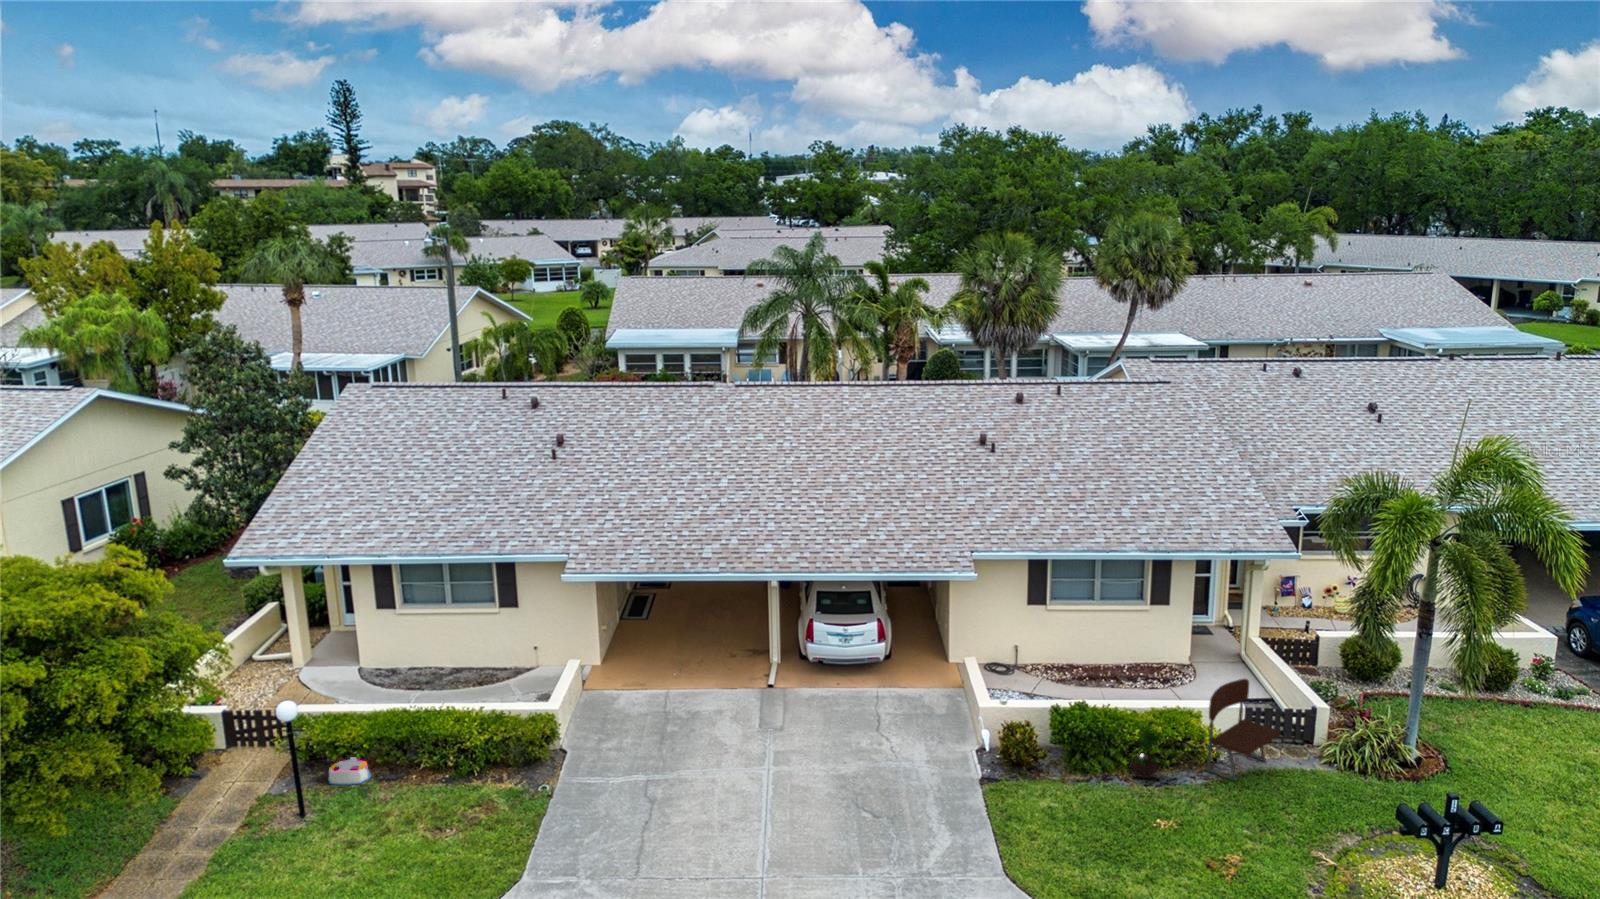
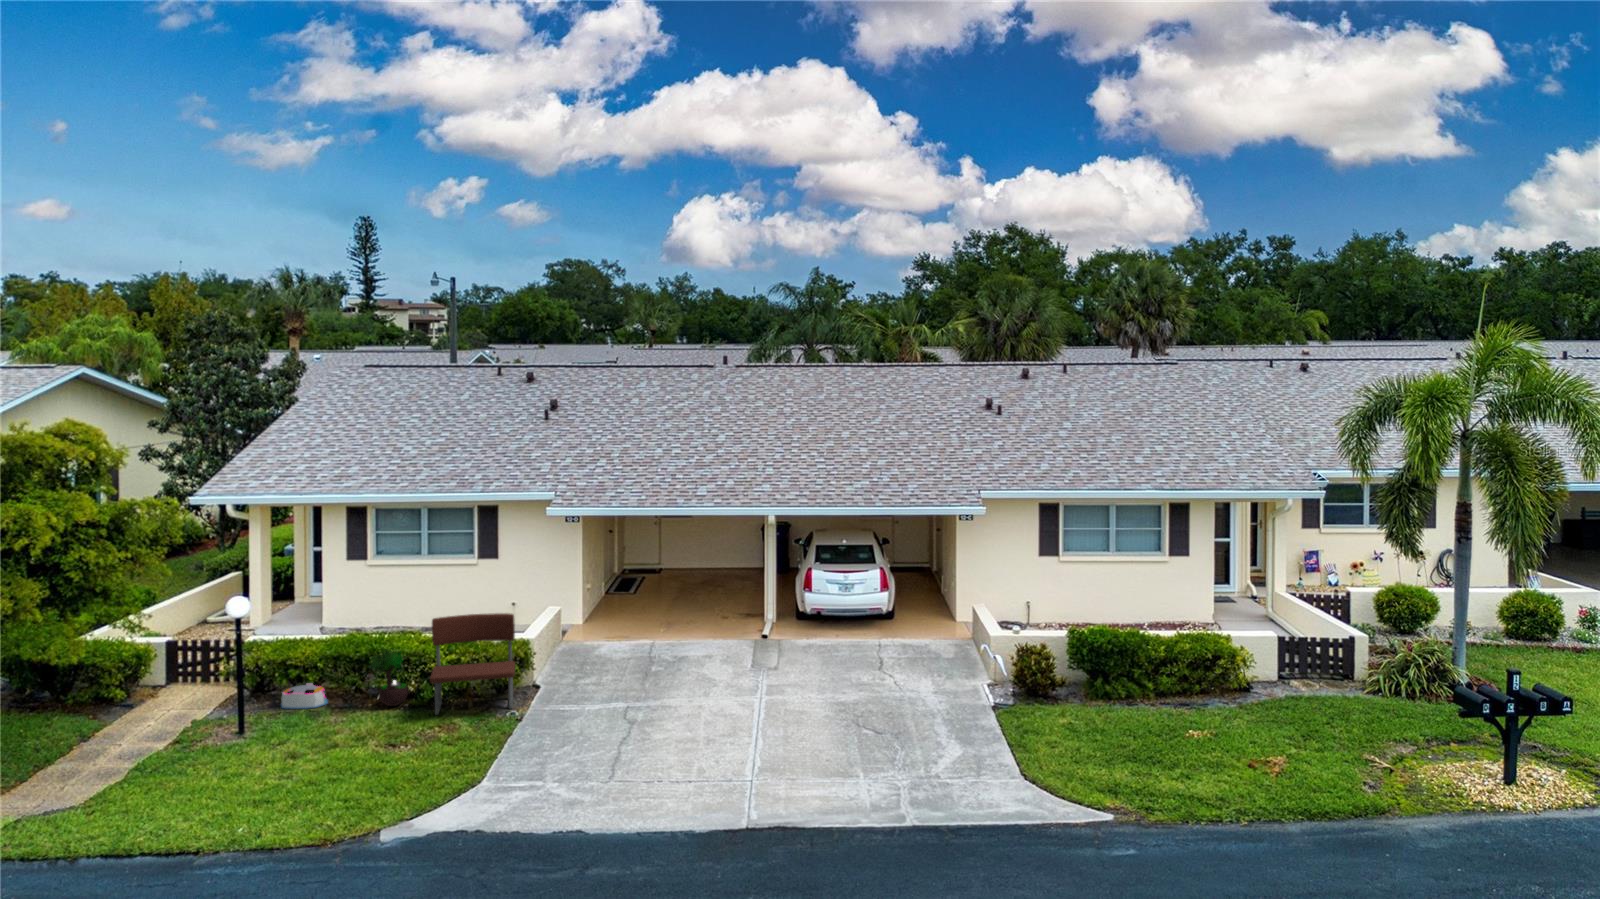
bench: present [1205,679,1280,781] -> present [430,613,515,715]
potted tree: present [1131,728,1164,778] -> present [369,650,408,706]

